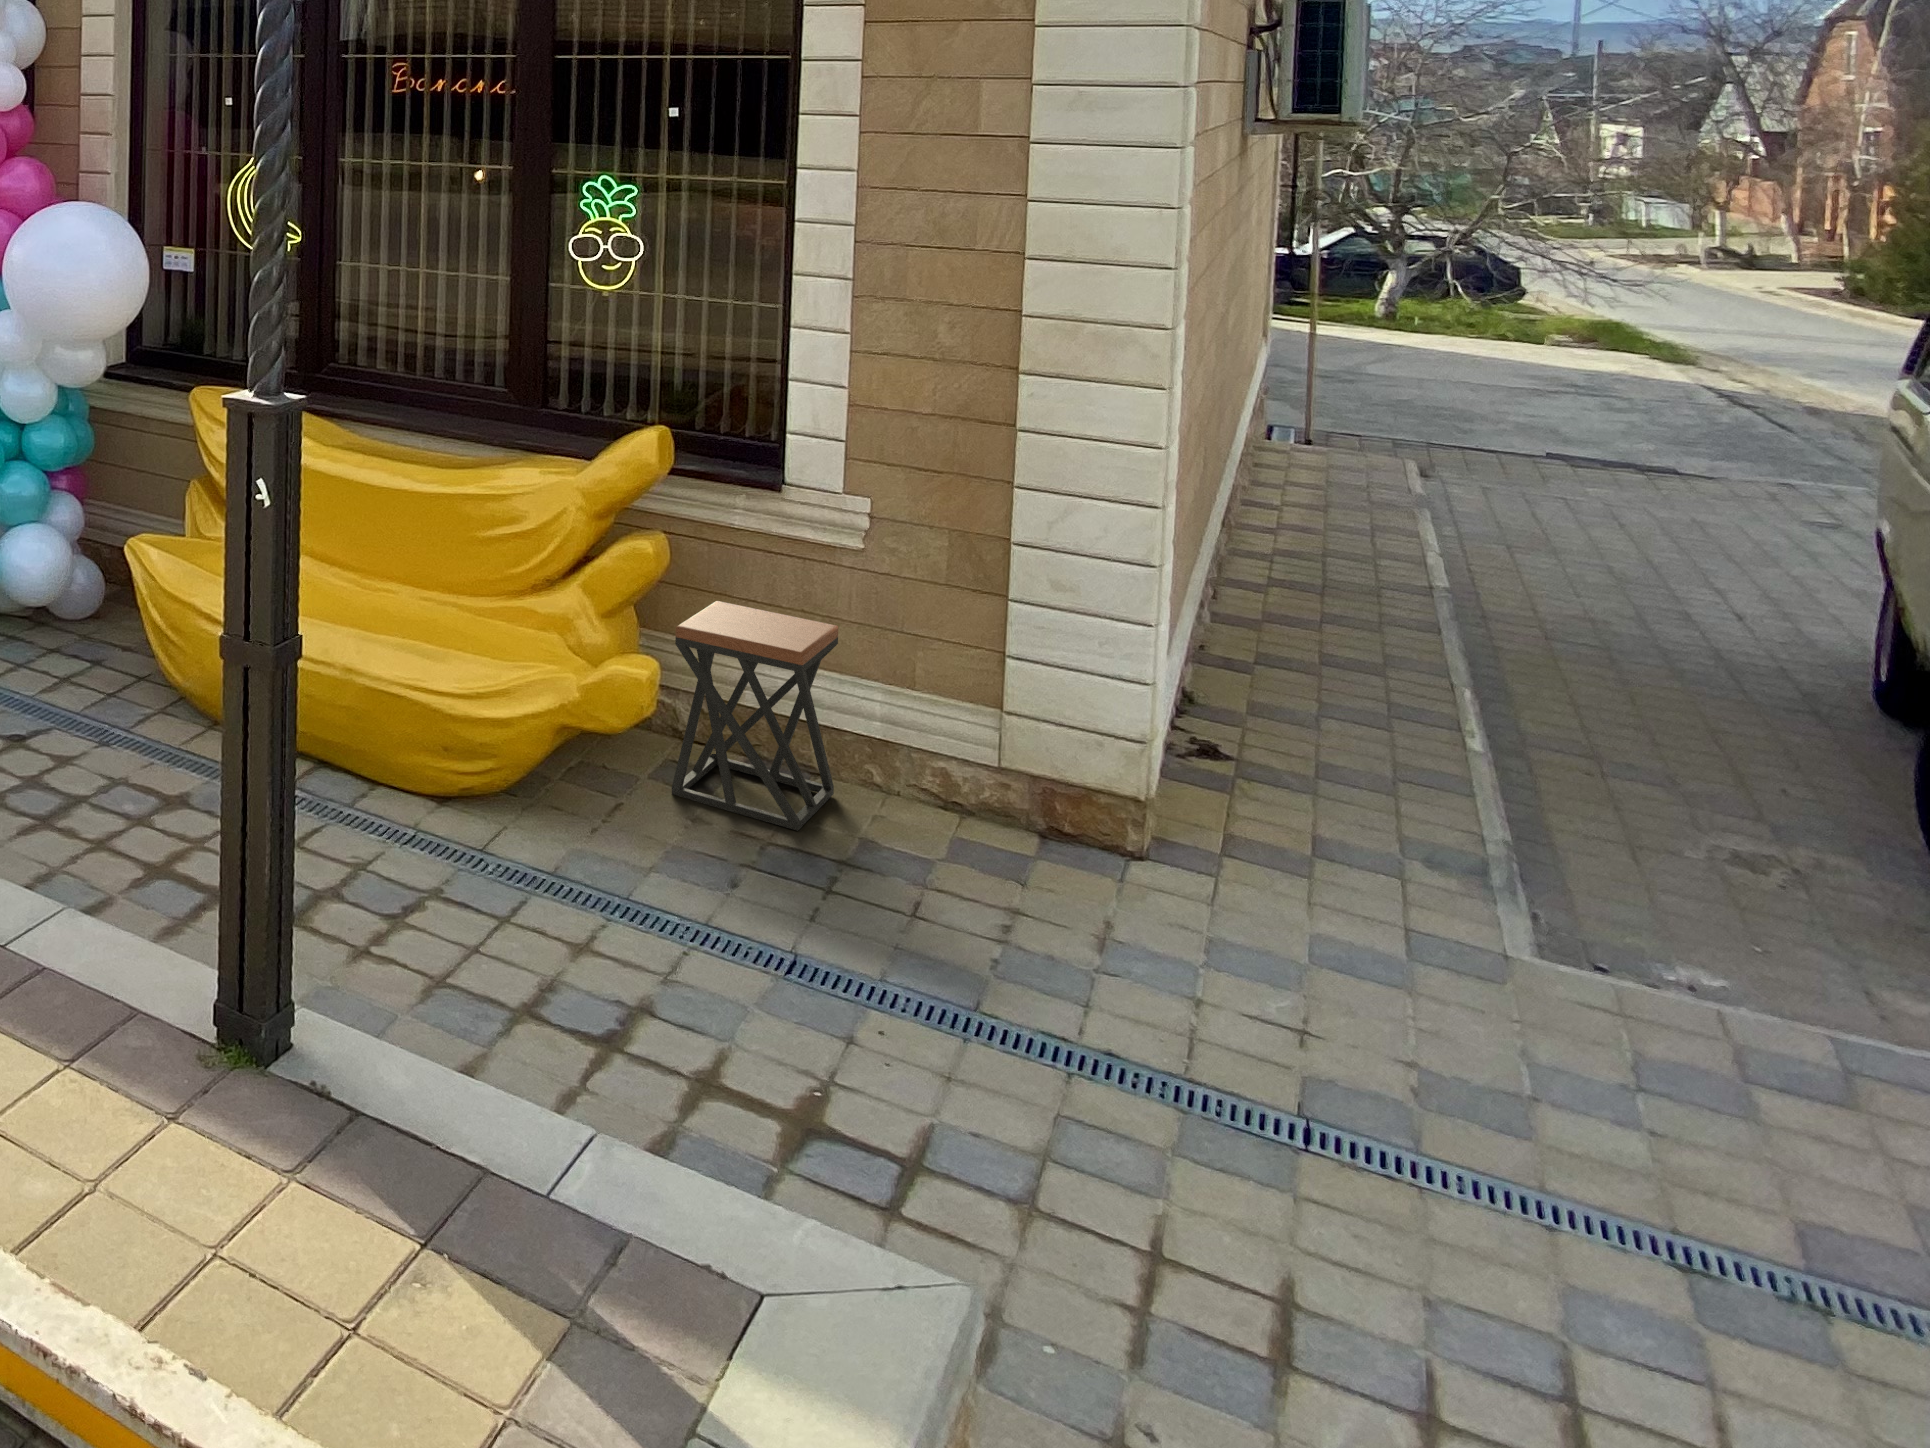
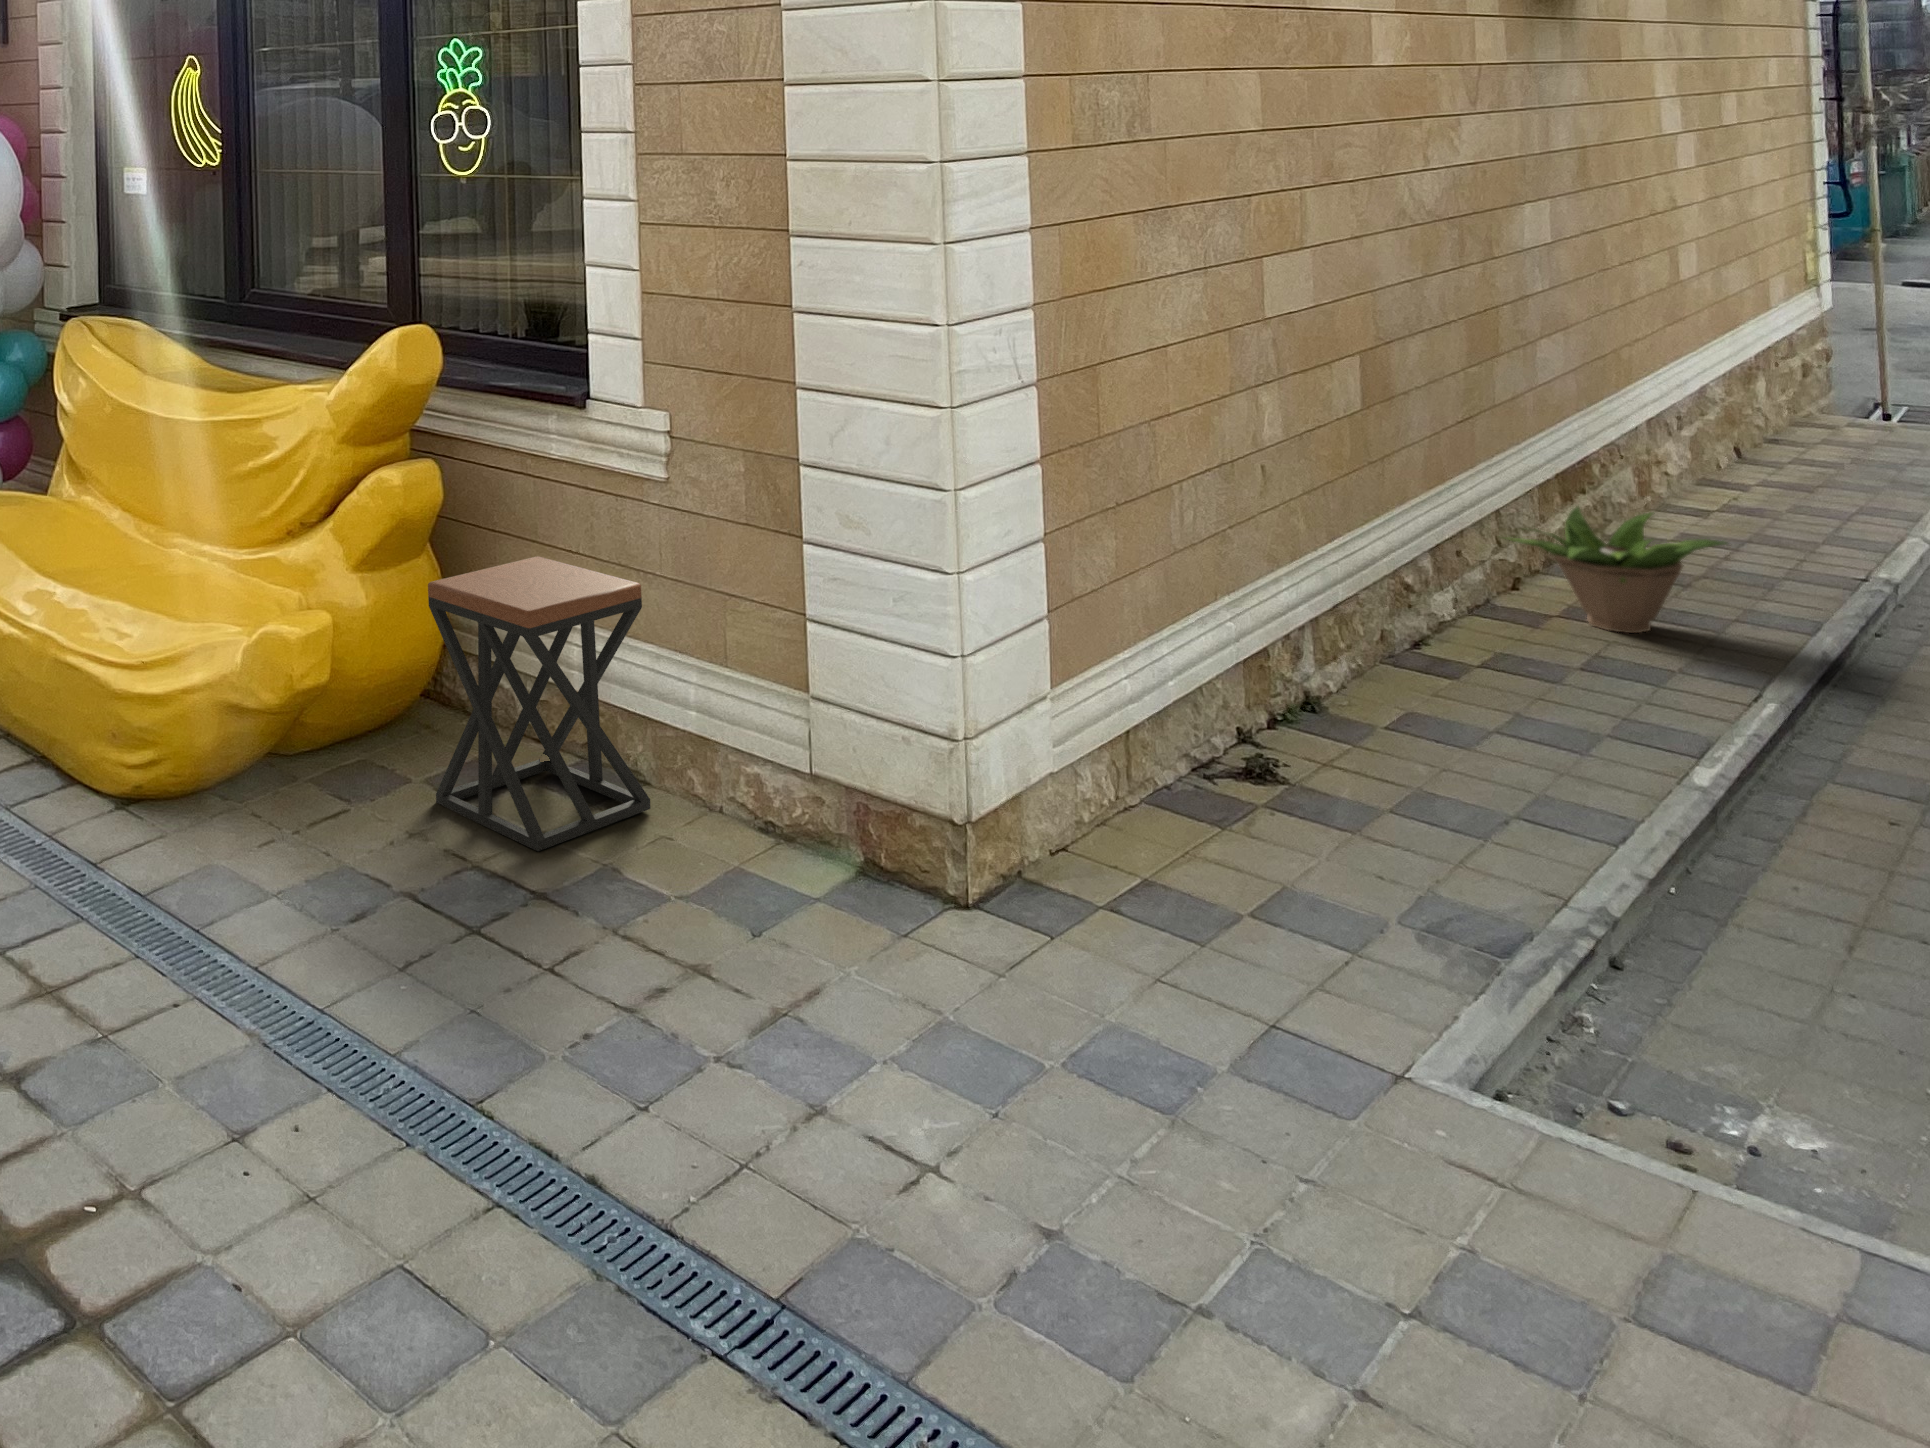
decorative plant: none [1218,537,1386,634] -> present [1506,506,1726,633]

